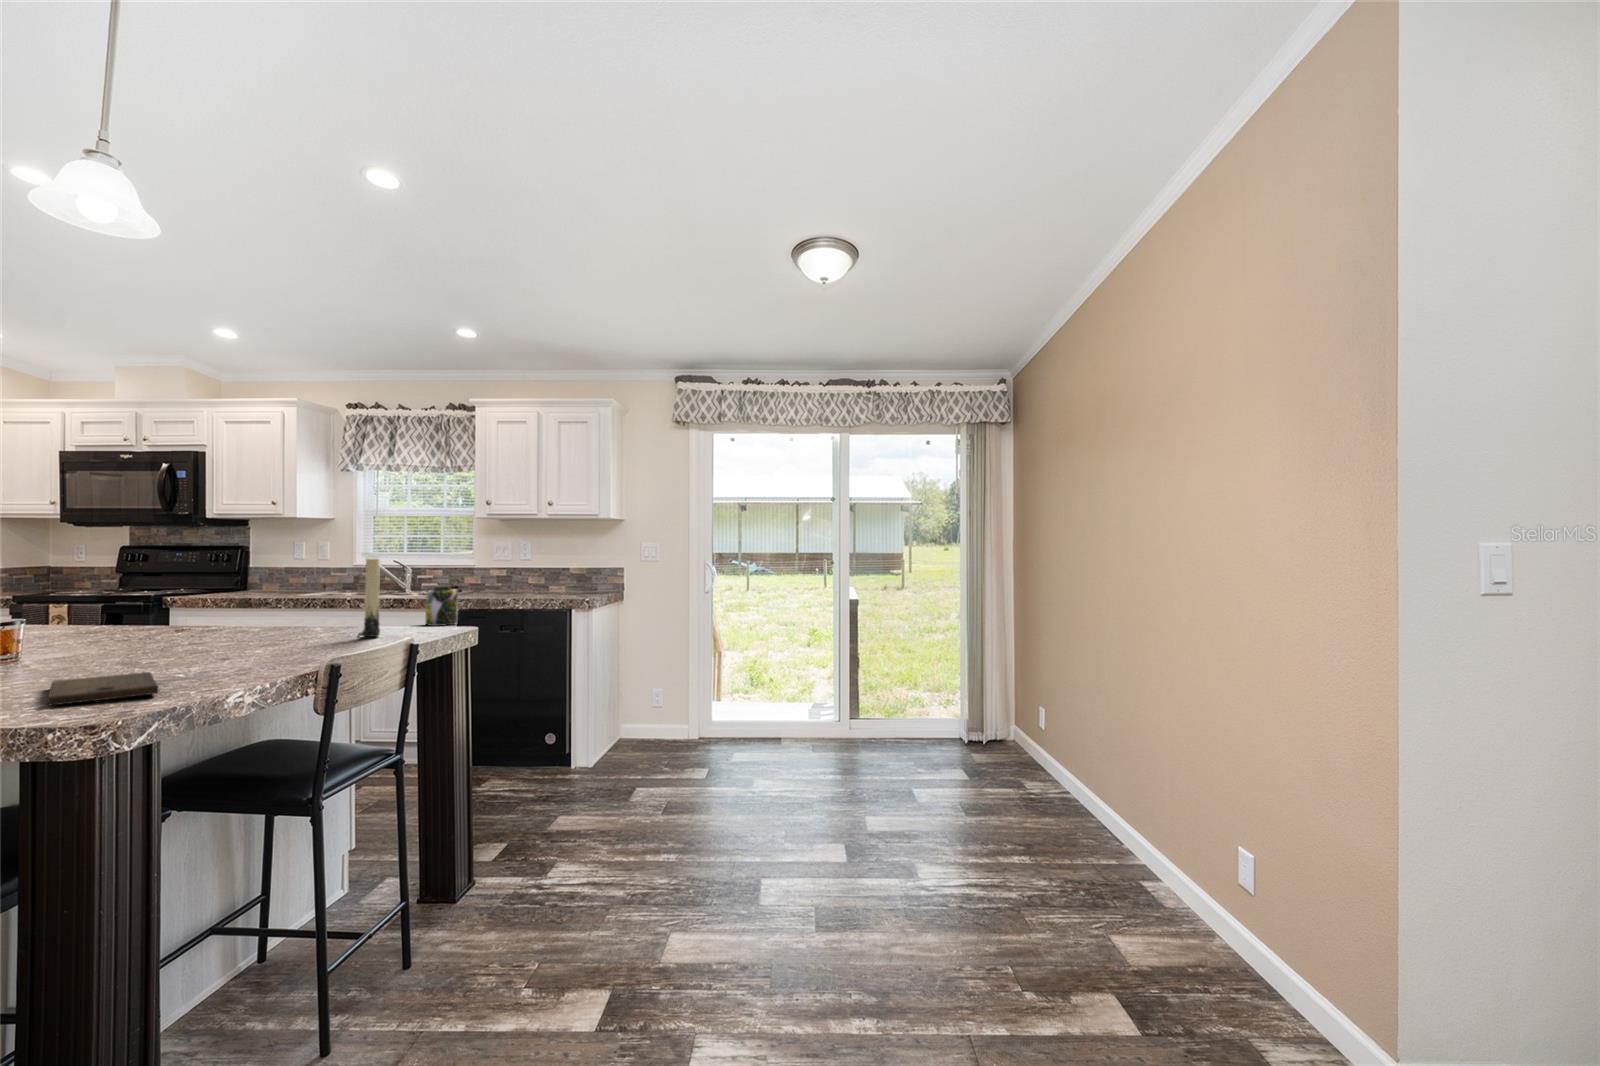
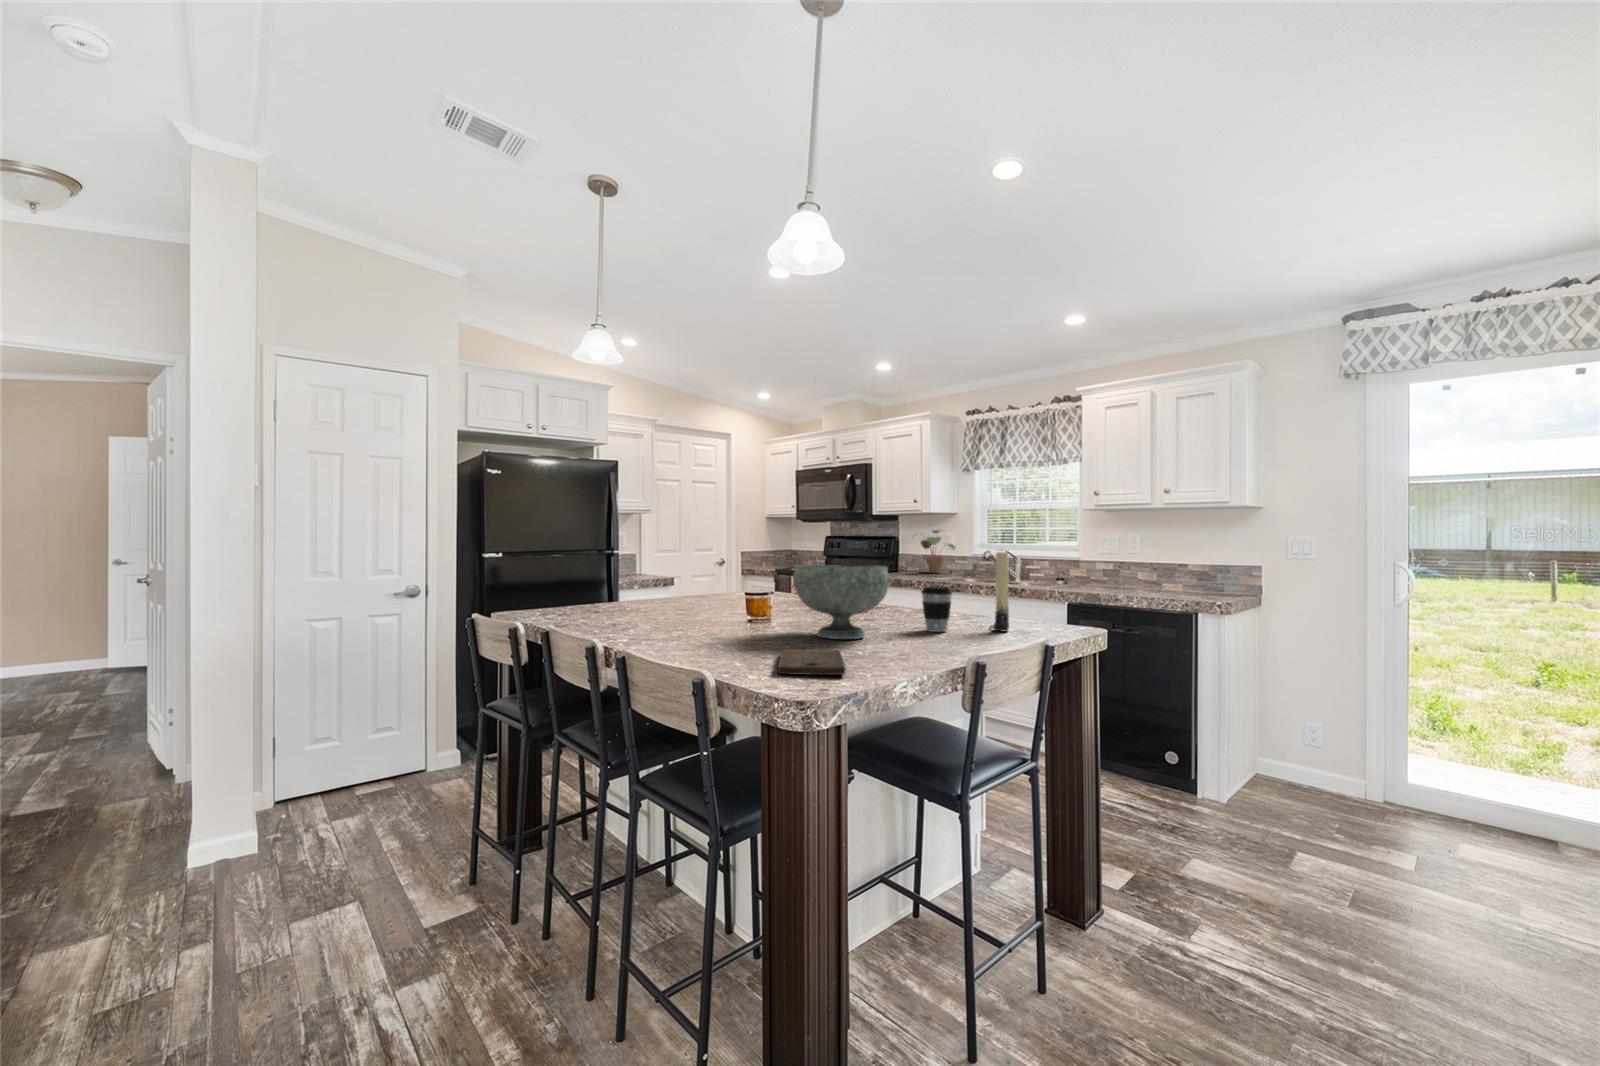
potted plant: none [270,537,331,588] -> present [921,530,955,573]
decorative bowl: none [69,575,224,664] -> present [793,565,888,639]
jar: present [426,587,458,626] -> none [1039,580,1070,619]
coffee cup: none [271,596,312,645] -> present [921,586,952,632]

